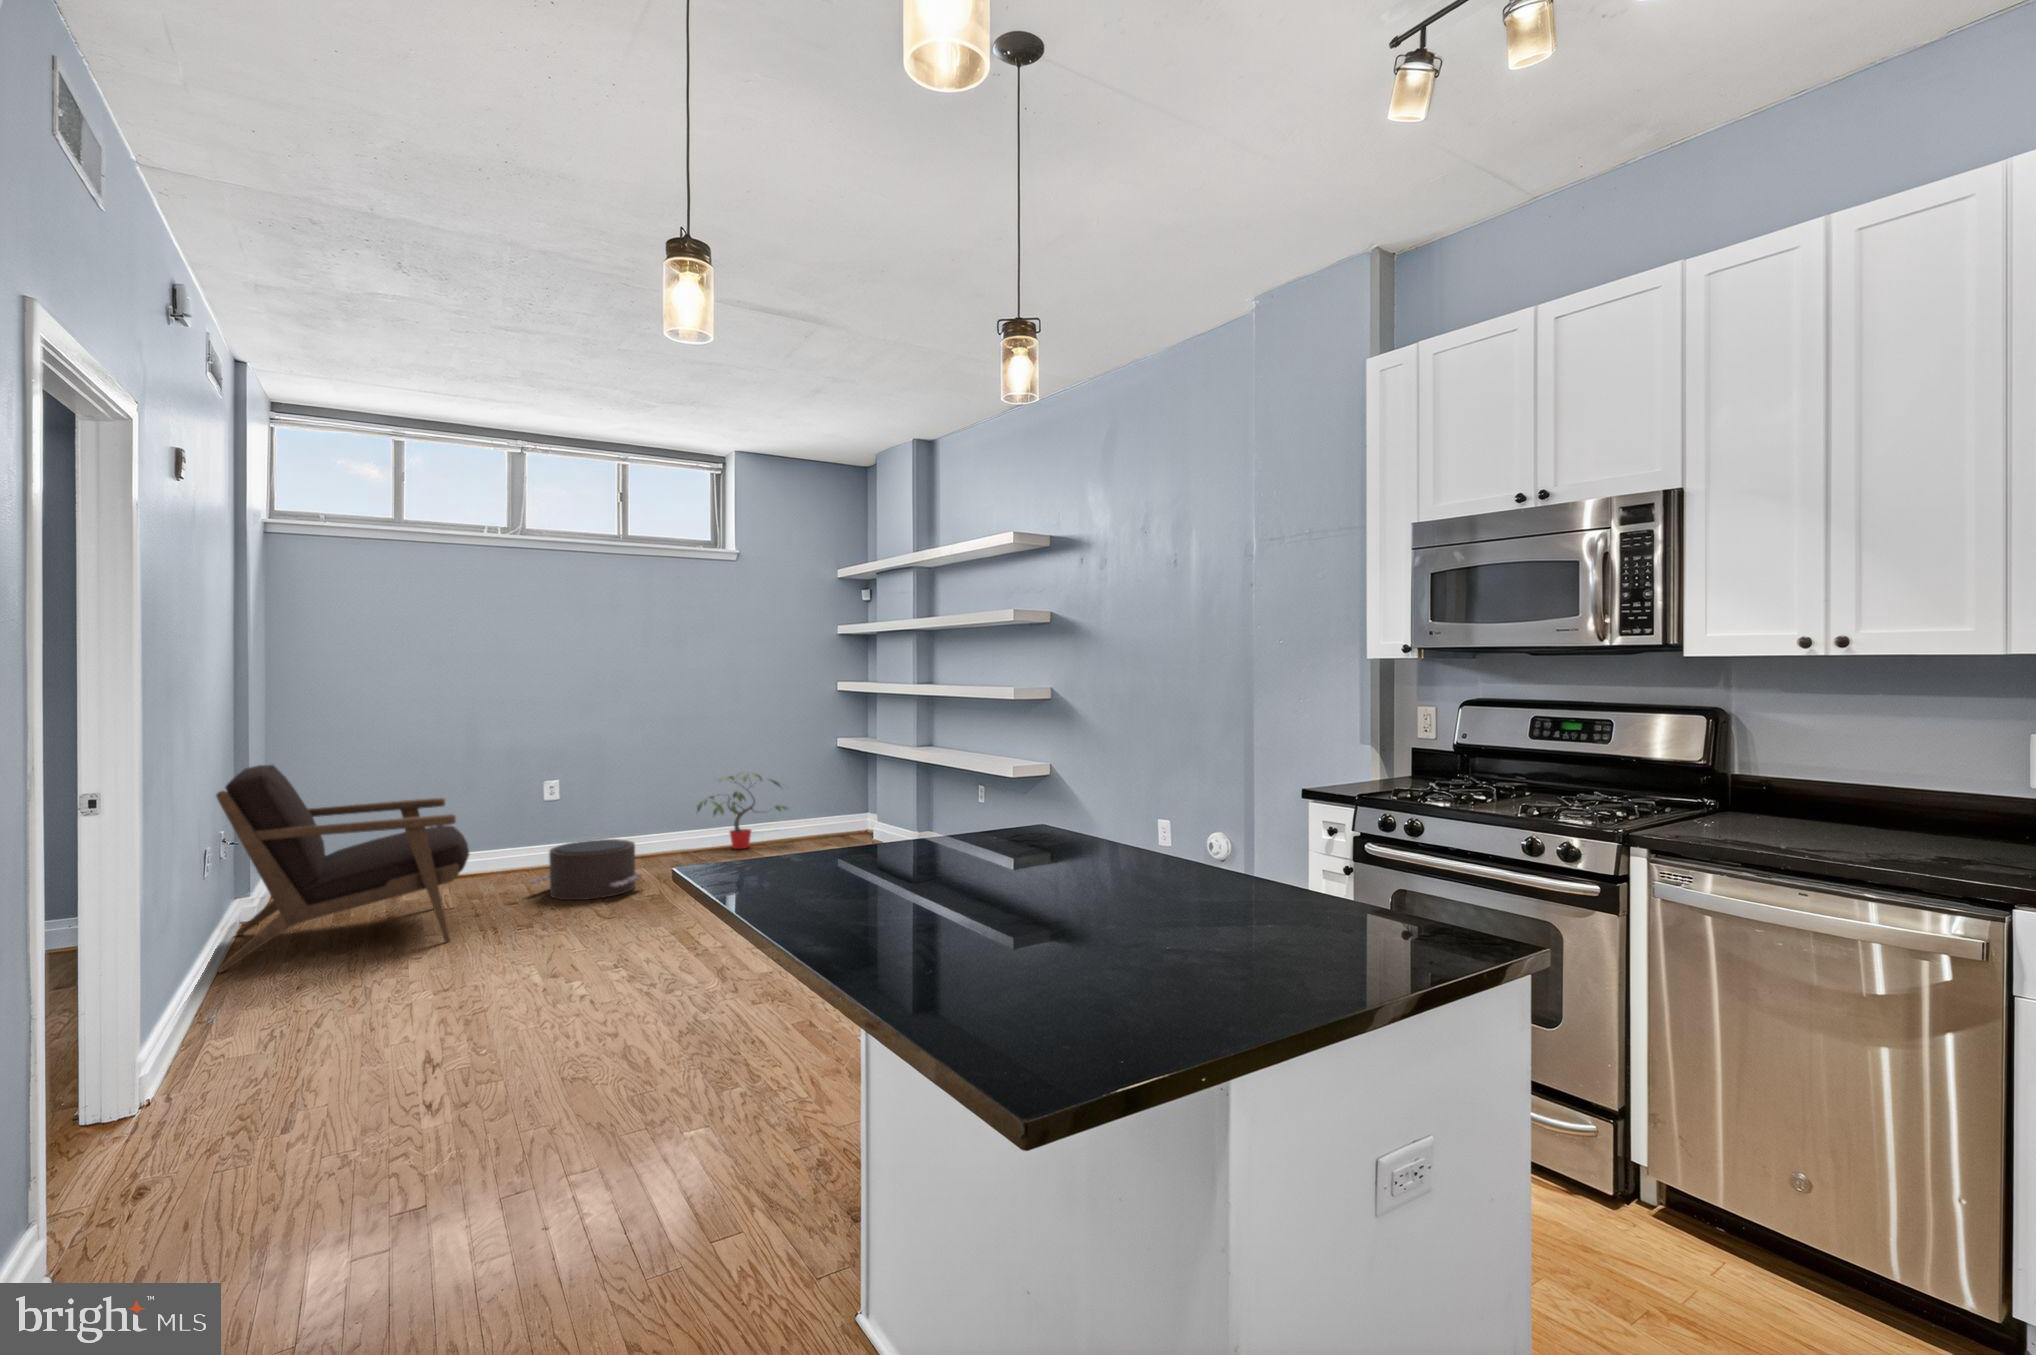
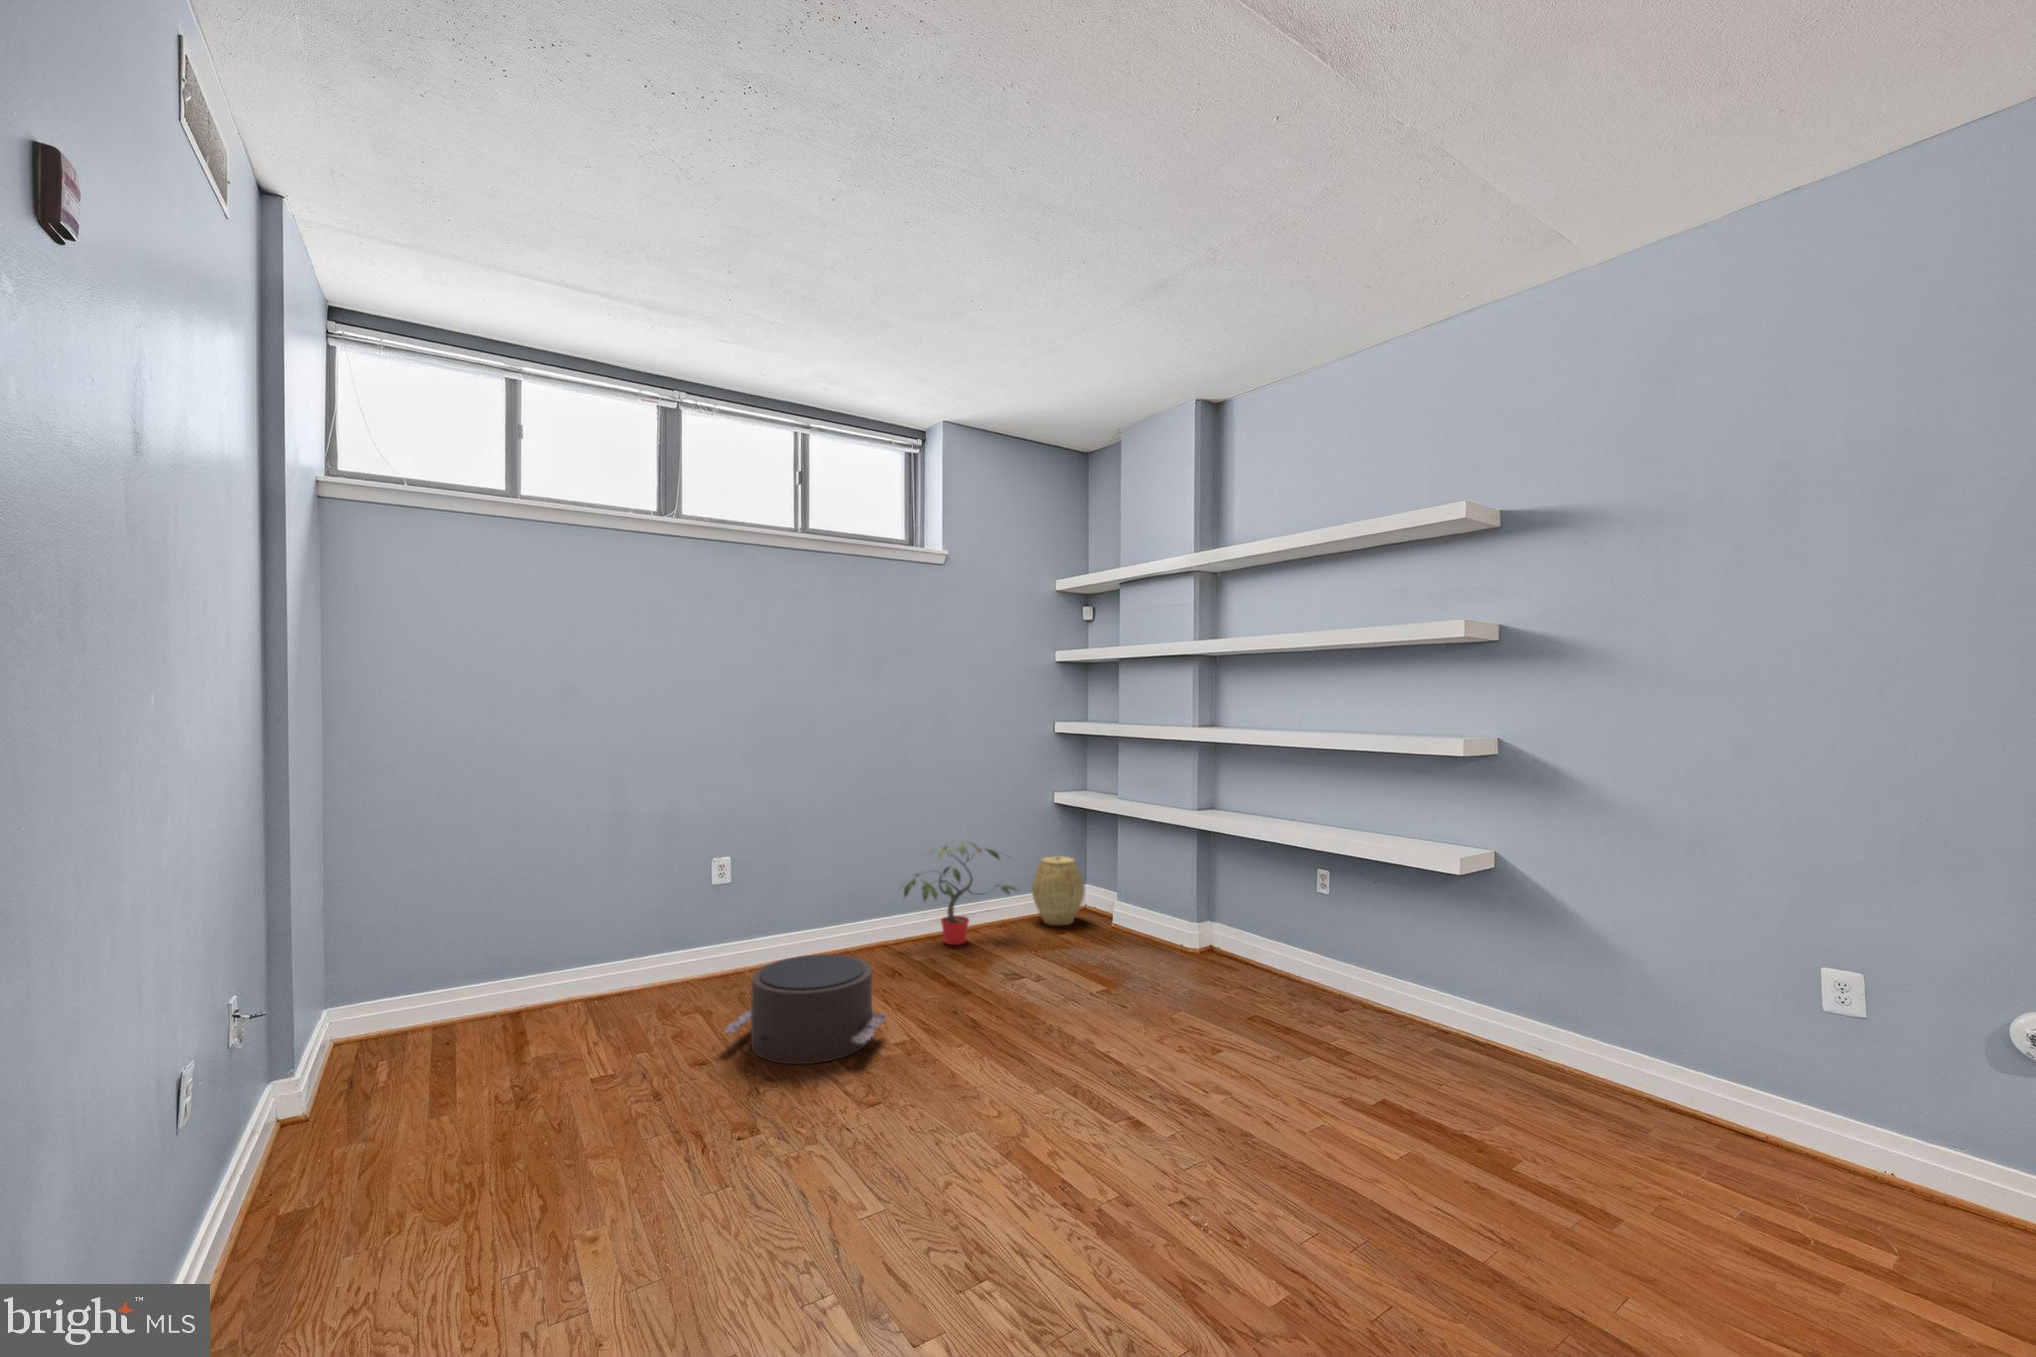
armchair: present [216,765,469,973] -> none [211,868,667,1318]
woven basket: none [813,786,854,839] -> present [1032,856,1085,925]

